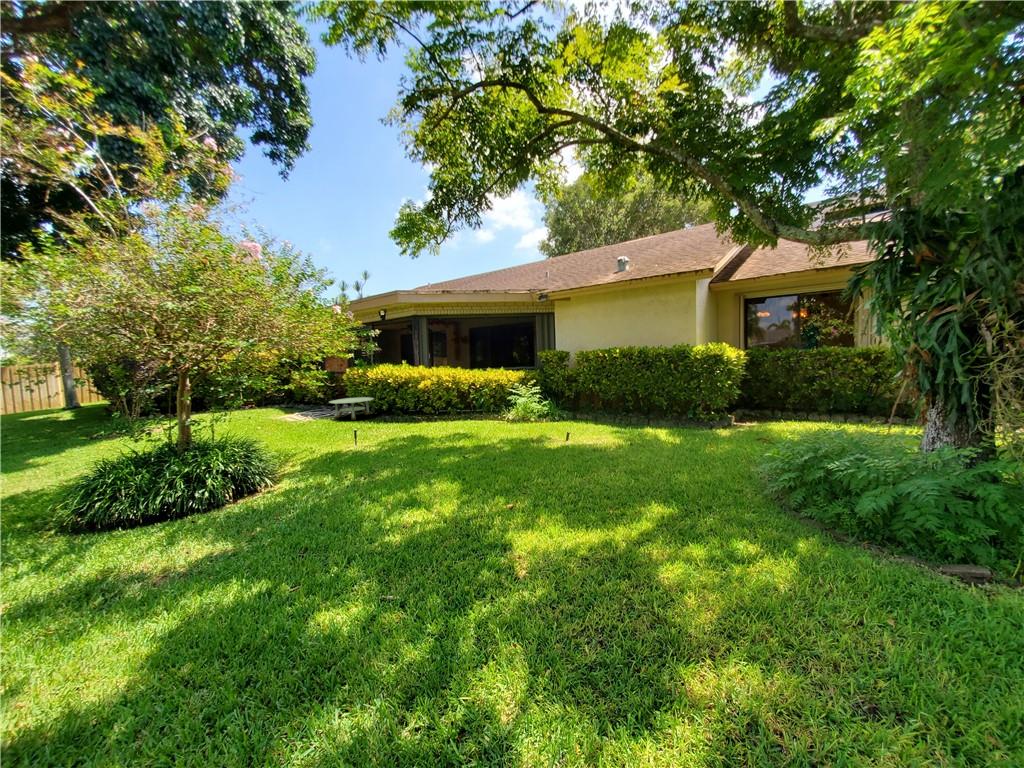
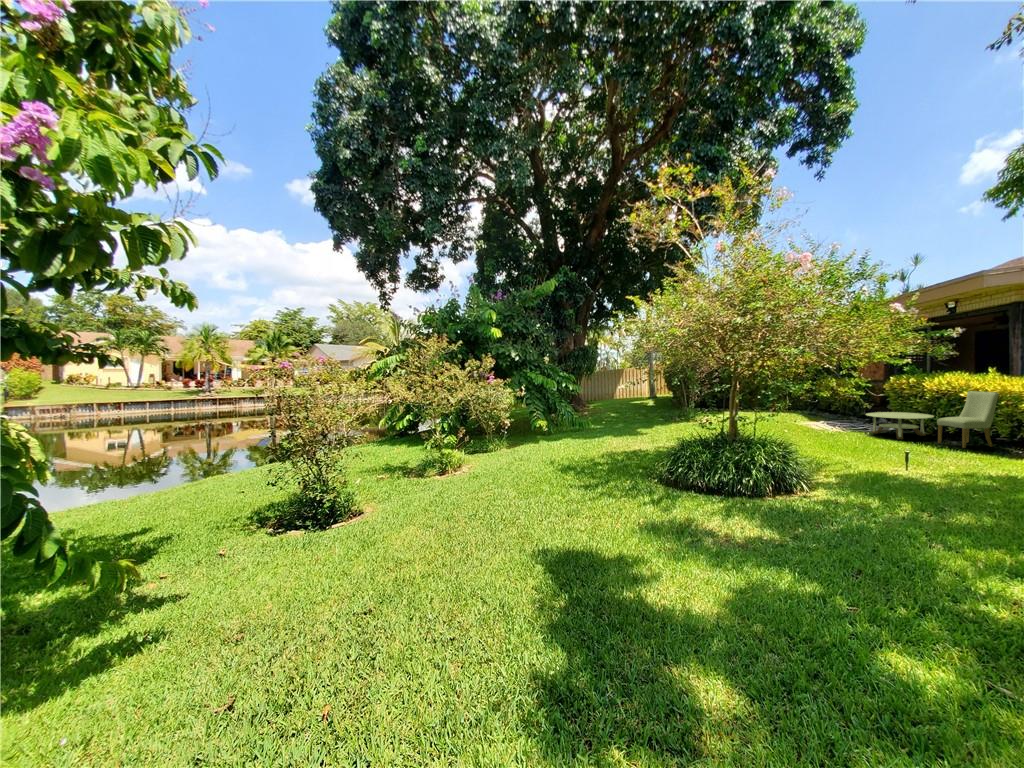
chair: none [375,378,406,420] -> present [937,391,999,448]

